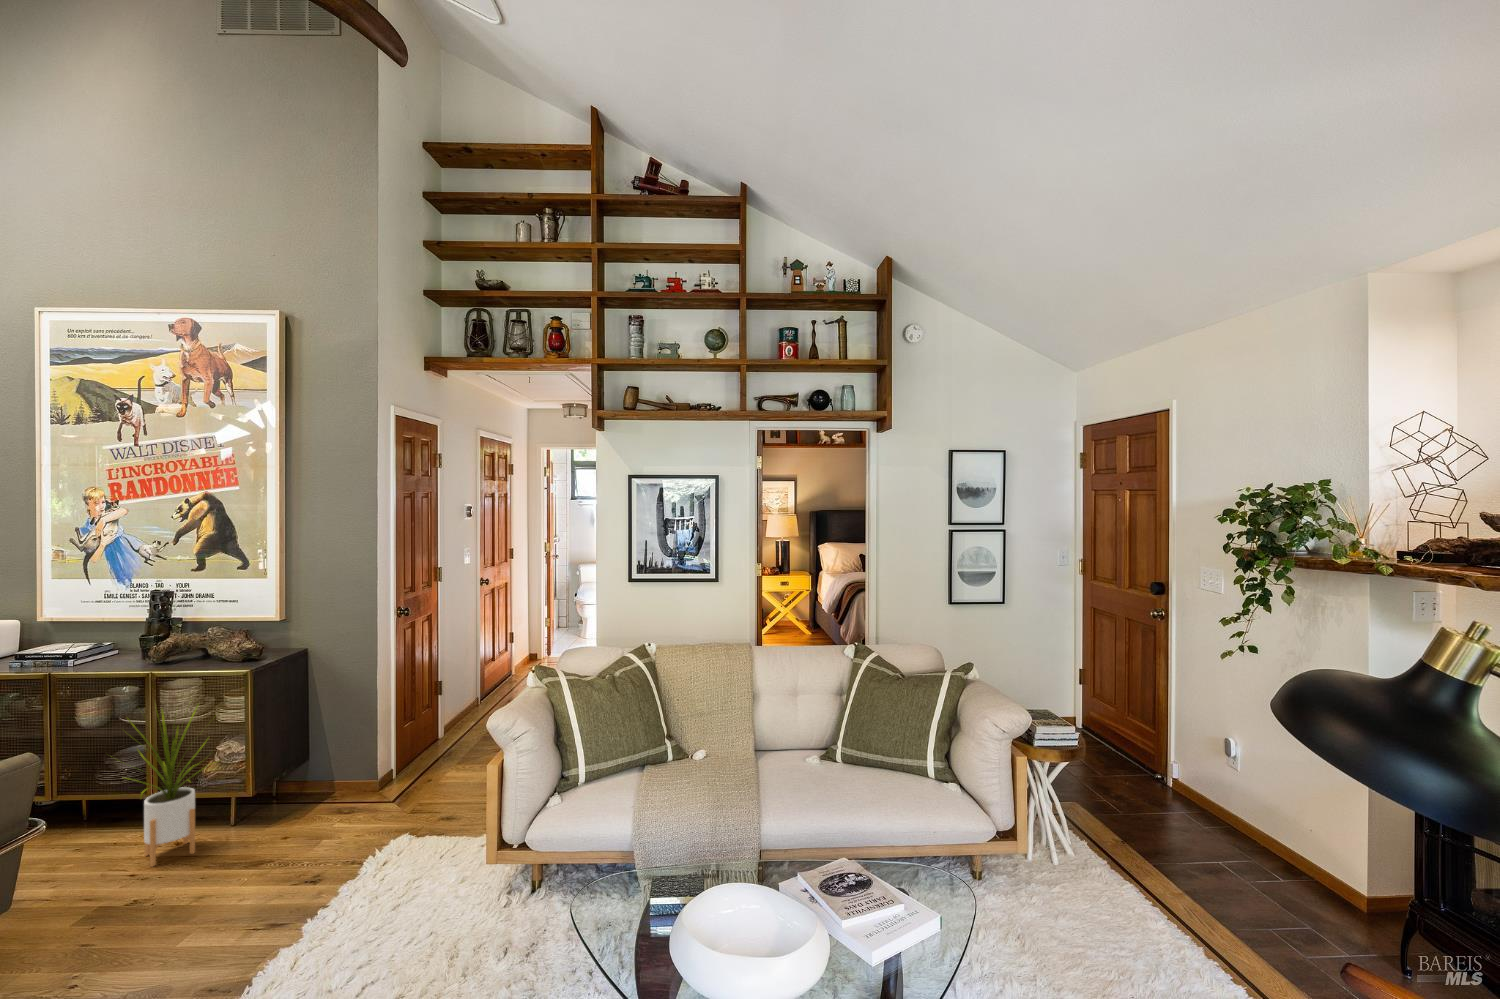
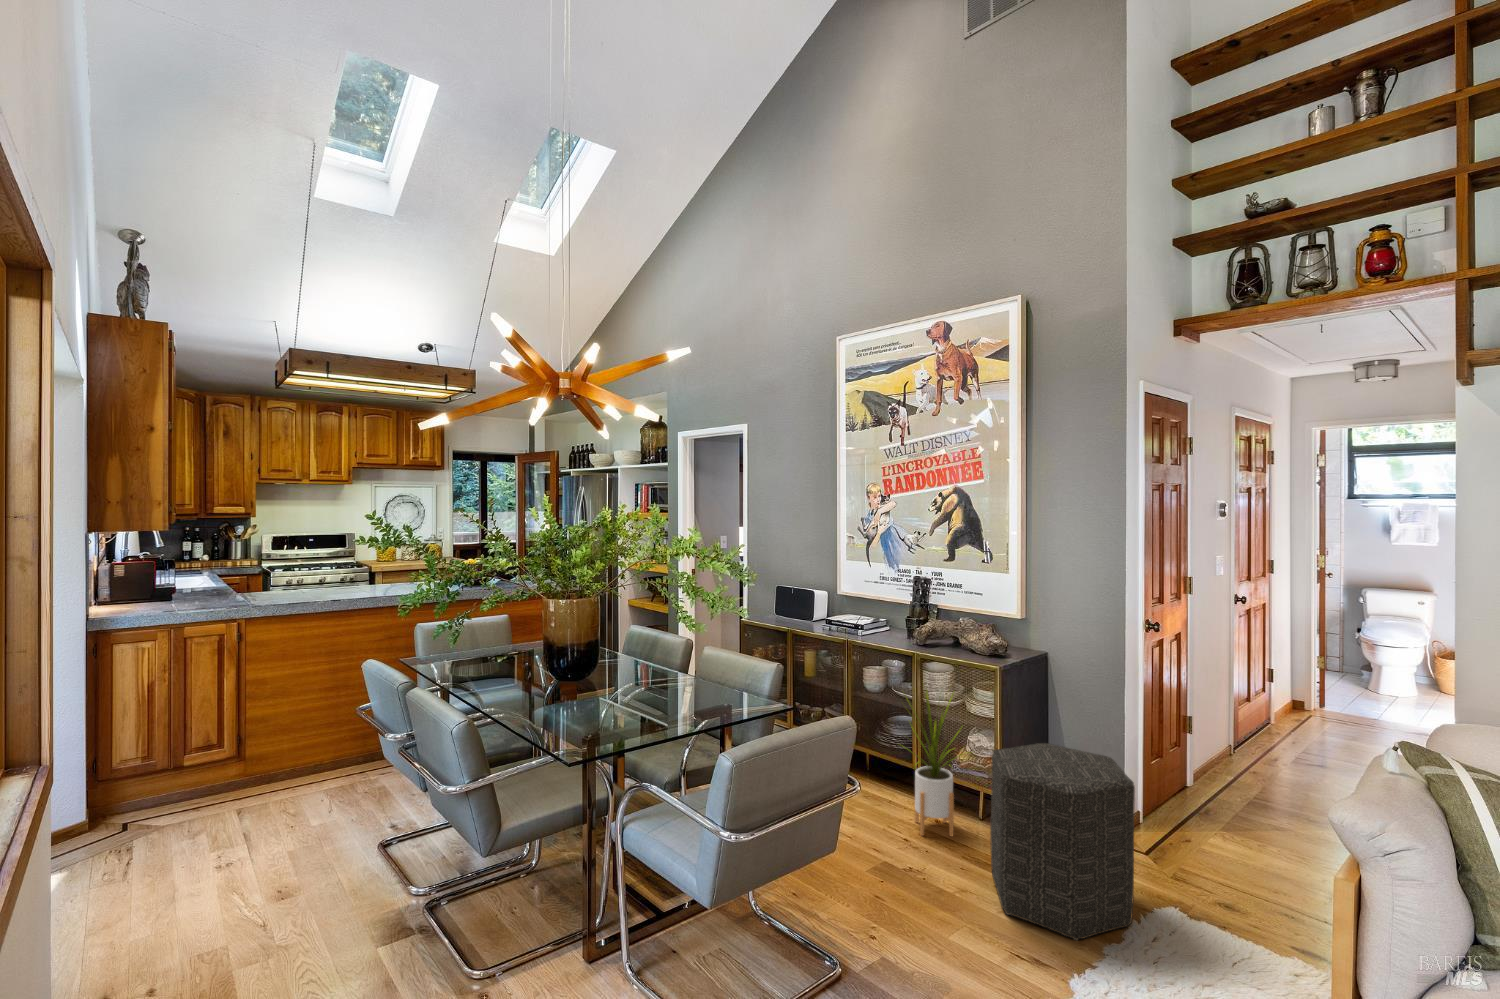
ottoman: none [234,726,372,900] -> present [990,743,1135,940]

